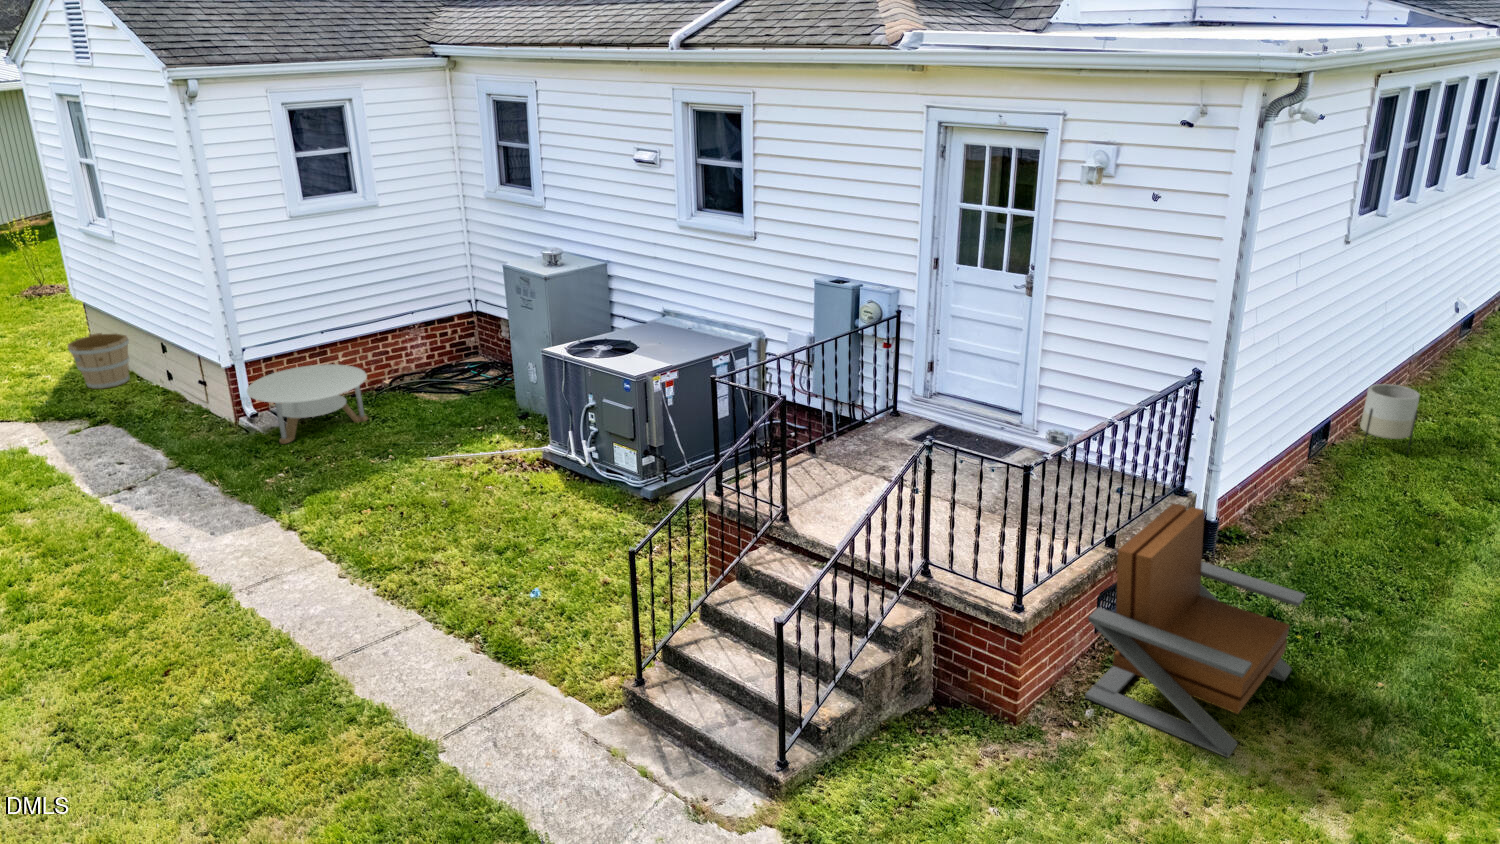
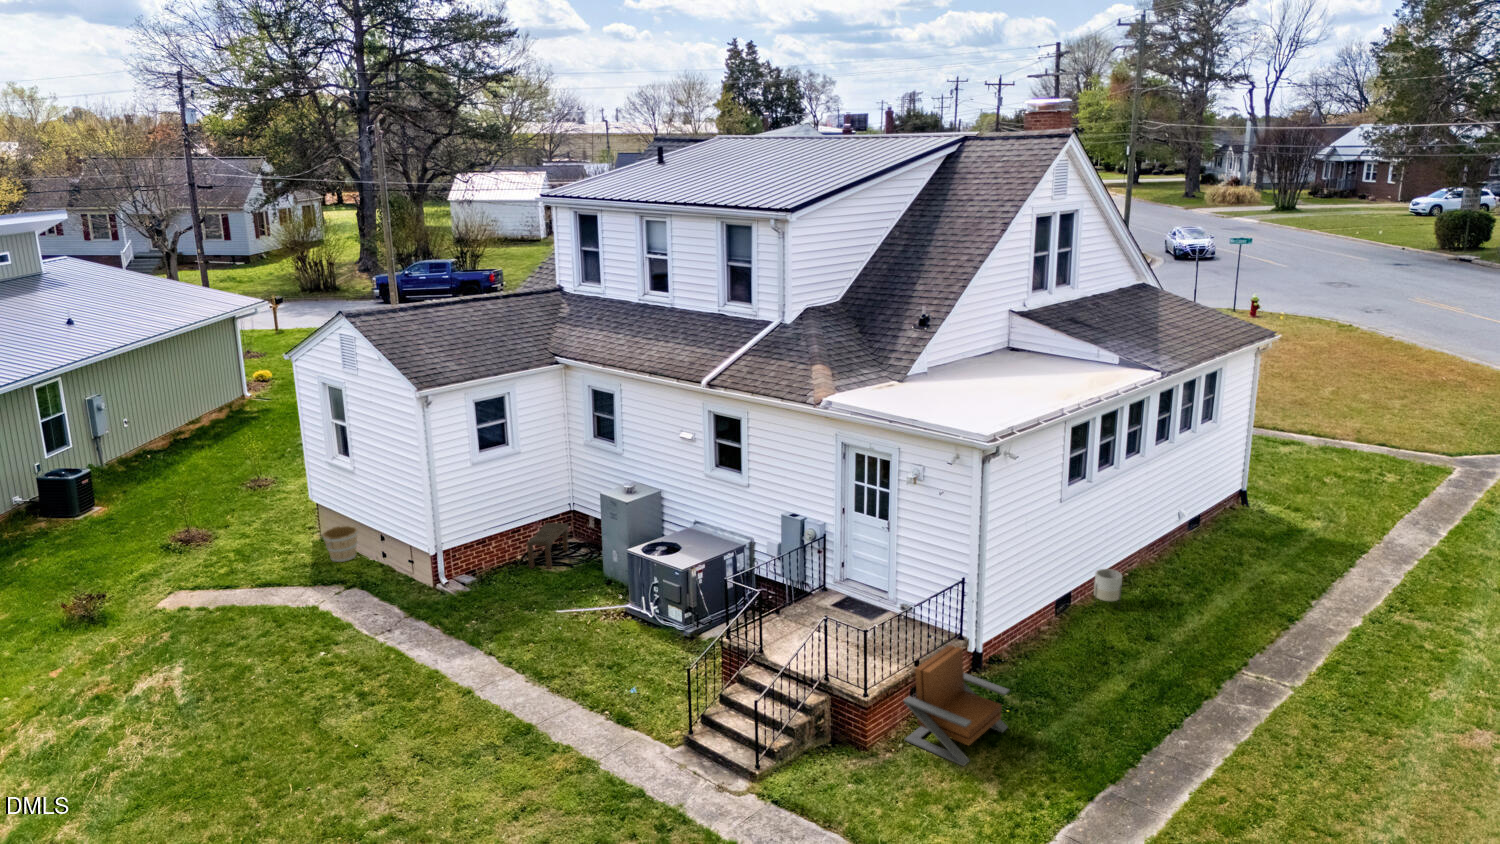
bench: none [391,327,468,397] -> present [527,523,568,569]
round table: present [247,364,368,444] -> none [447,550,515,601]

